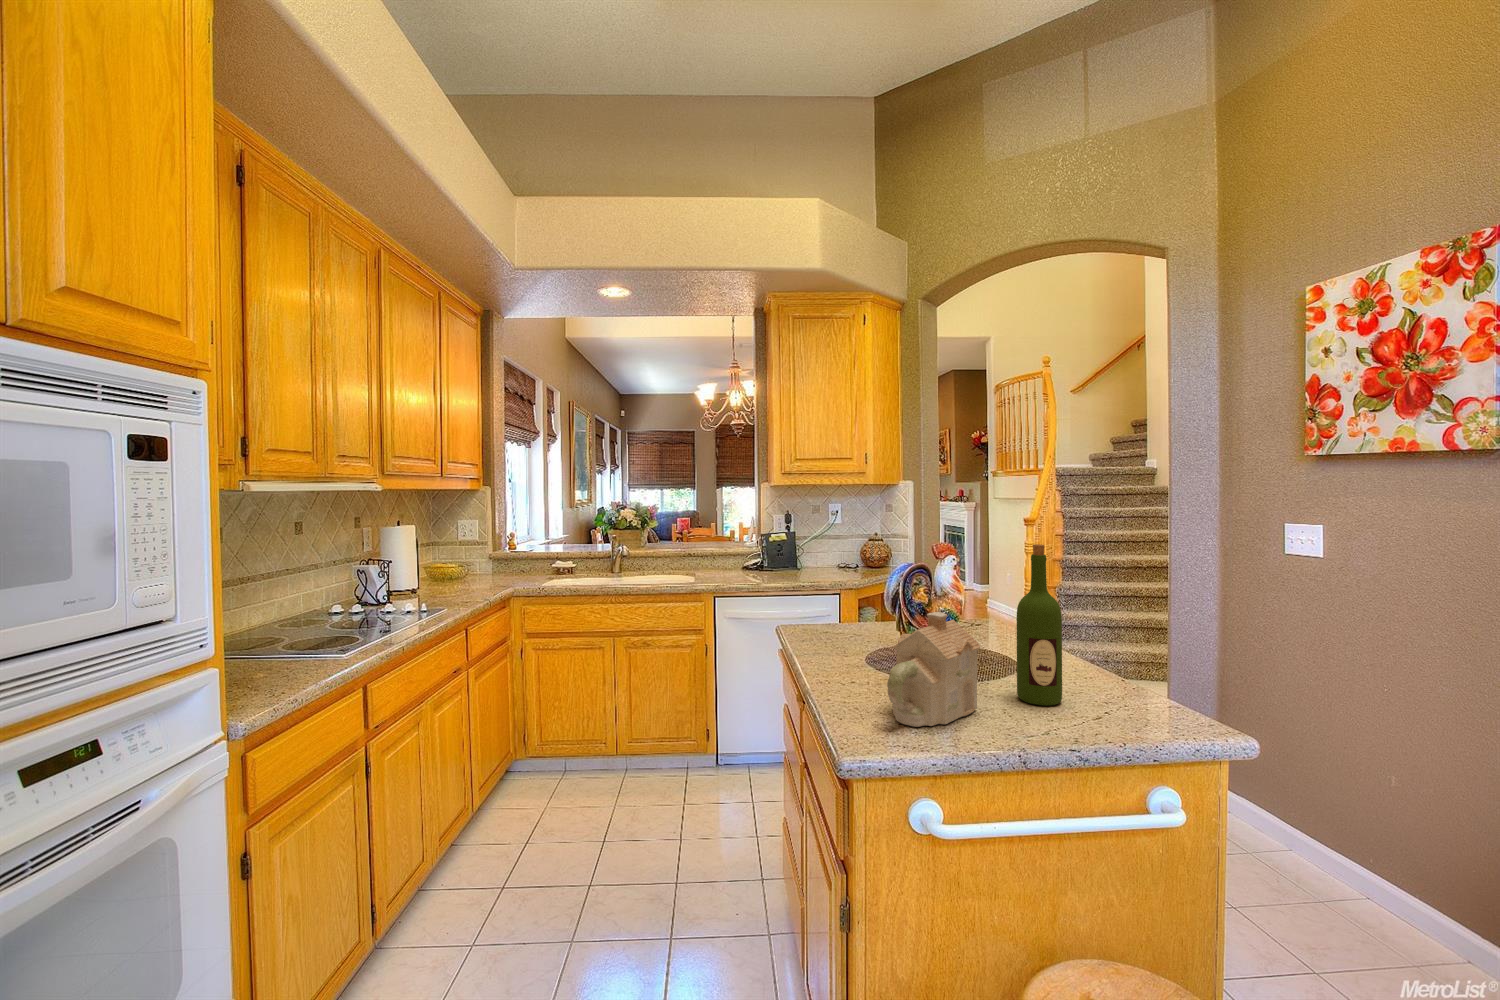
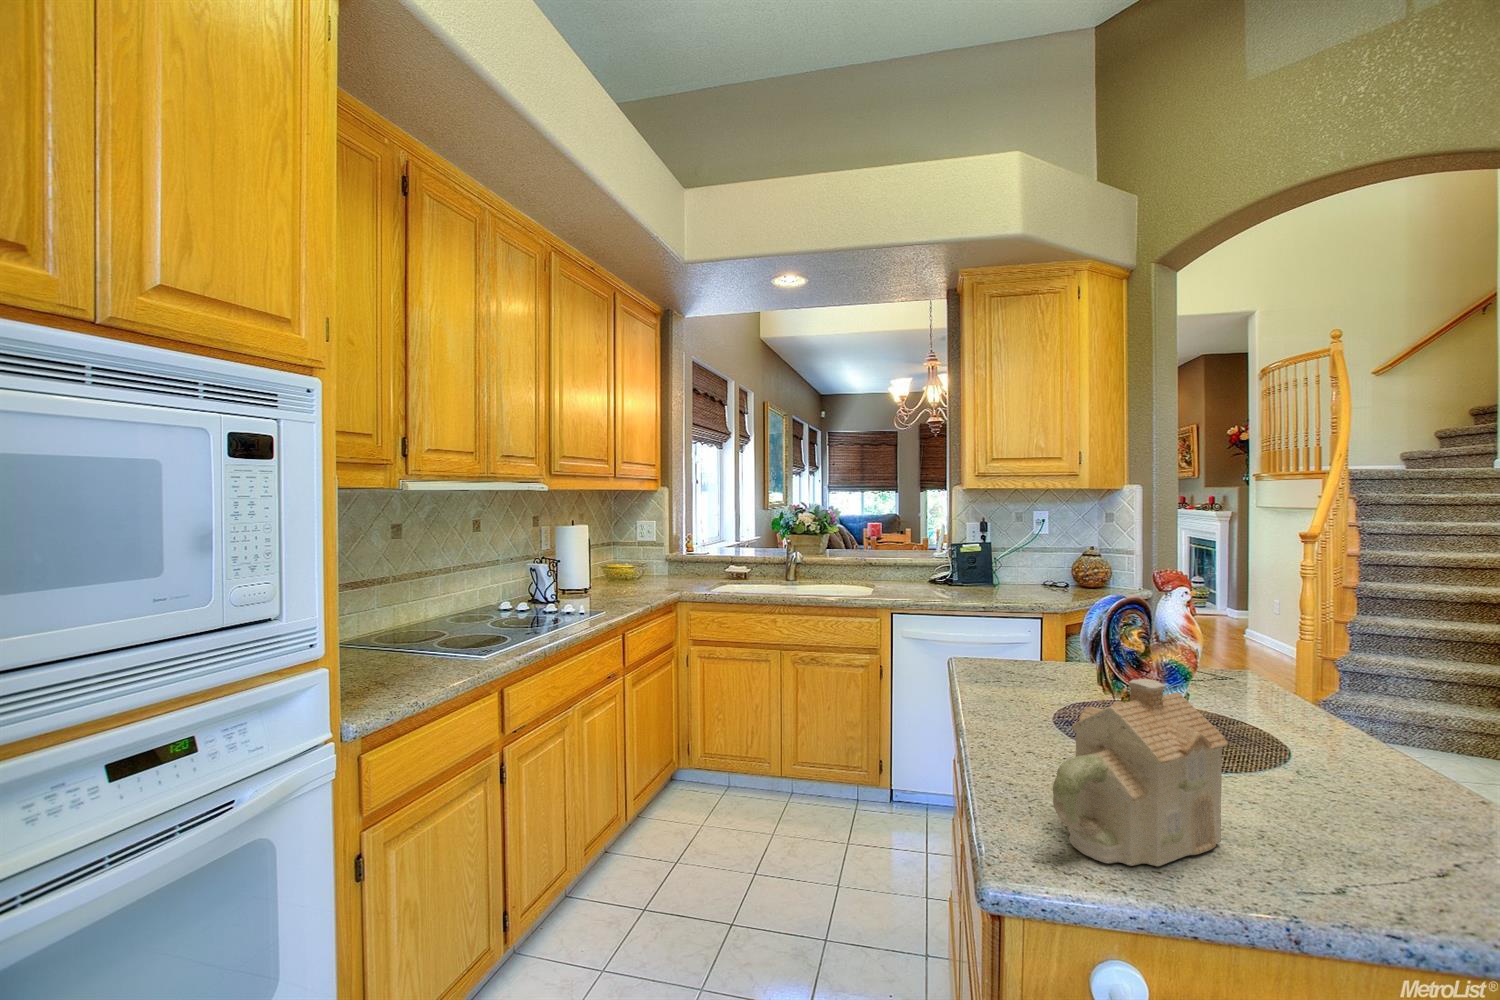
wine bottle: present [1017,544,1062,706] -> none [1302,579,1396,858]

